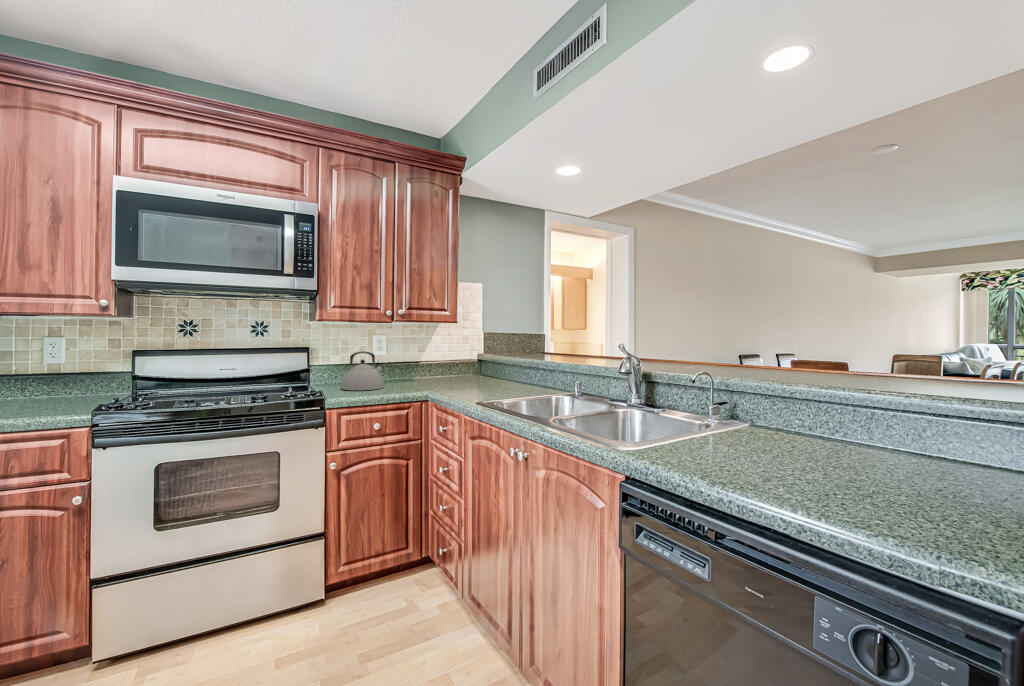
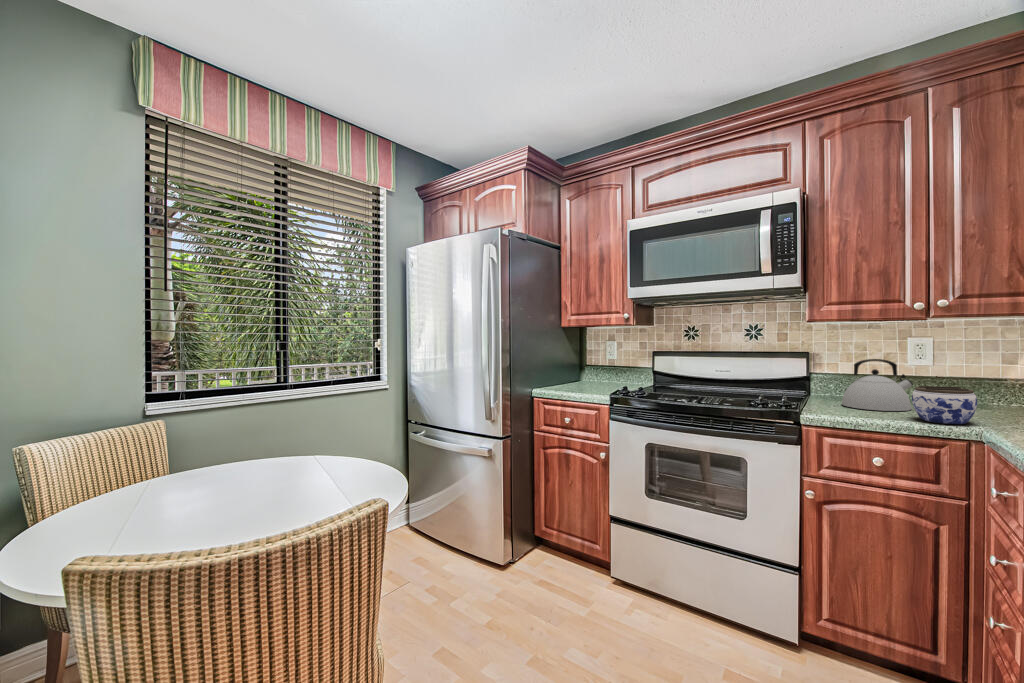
jar: none [392,368,423,393] -> present [912,386,977,424]

